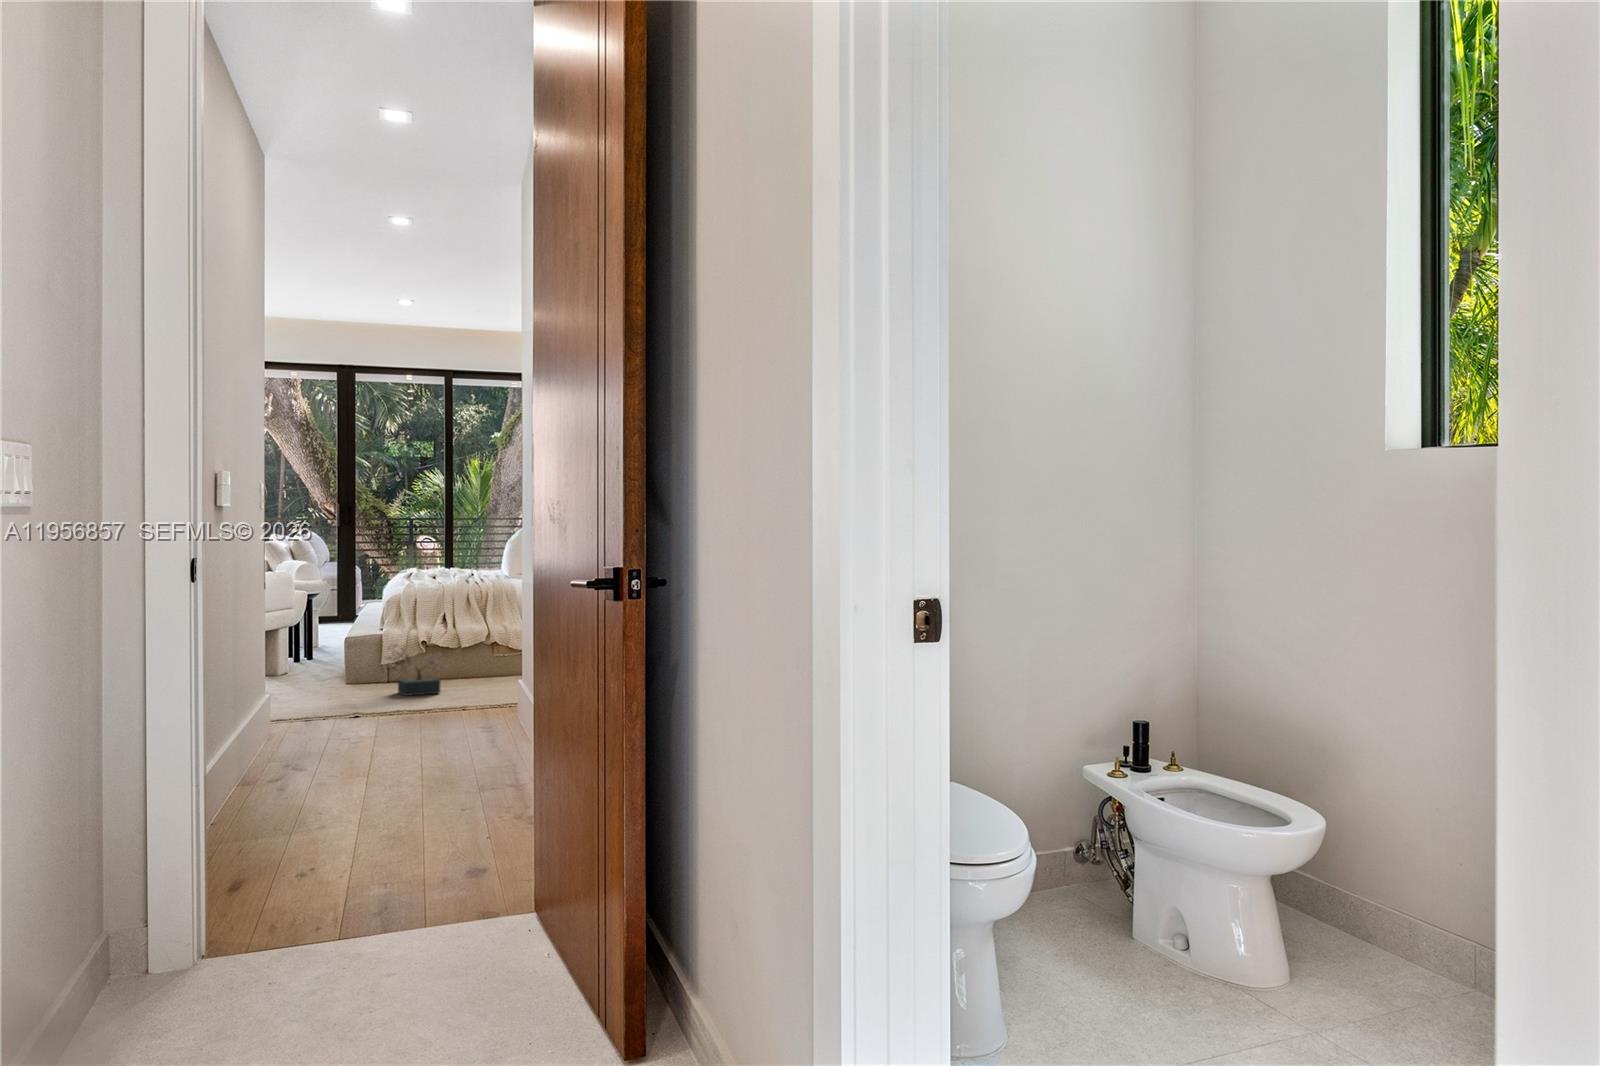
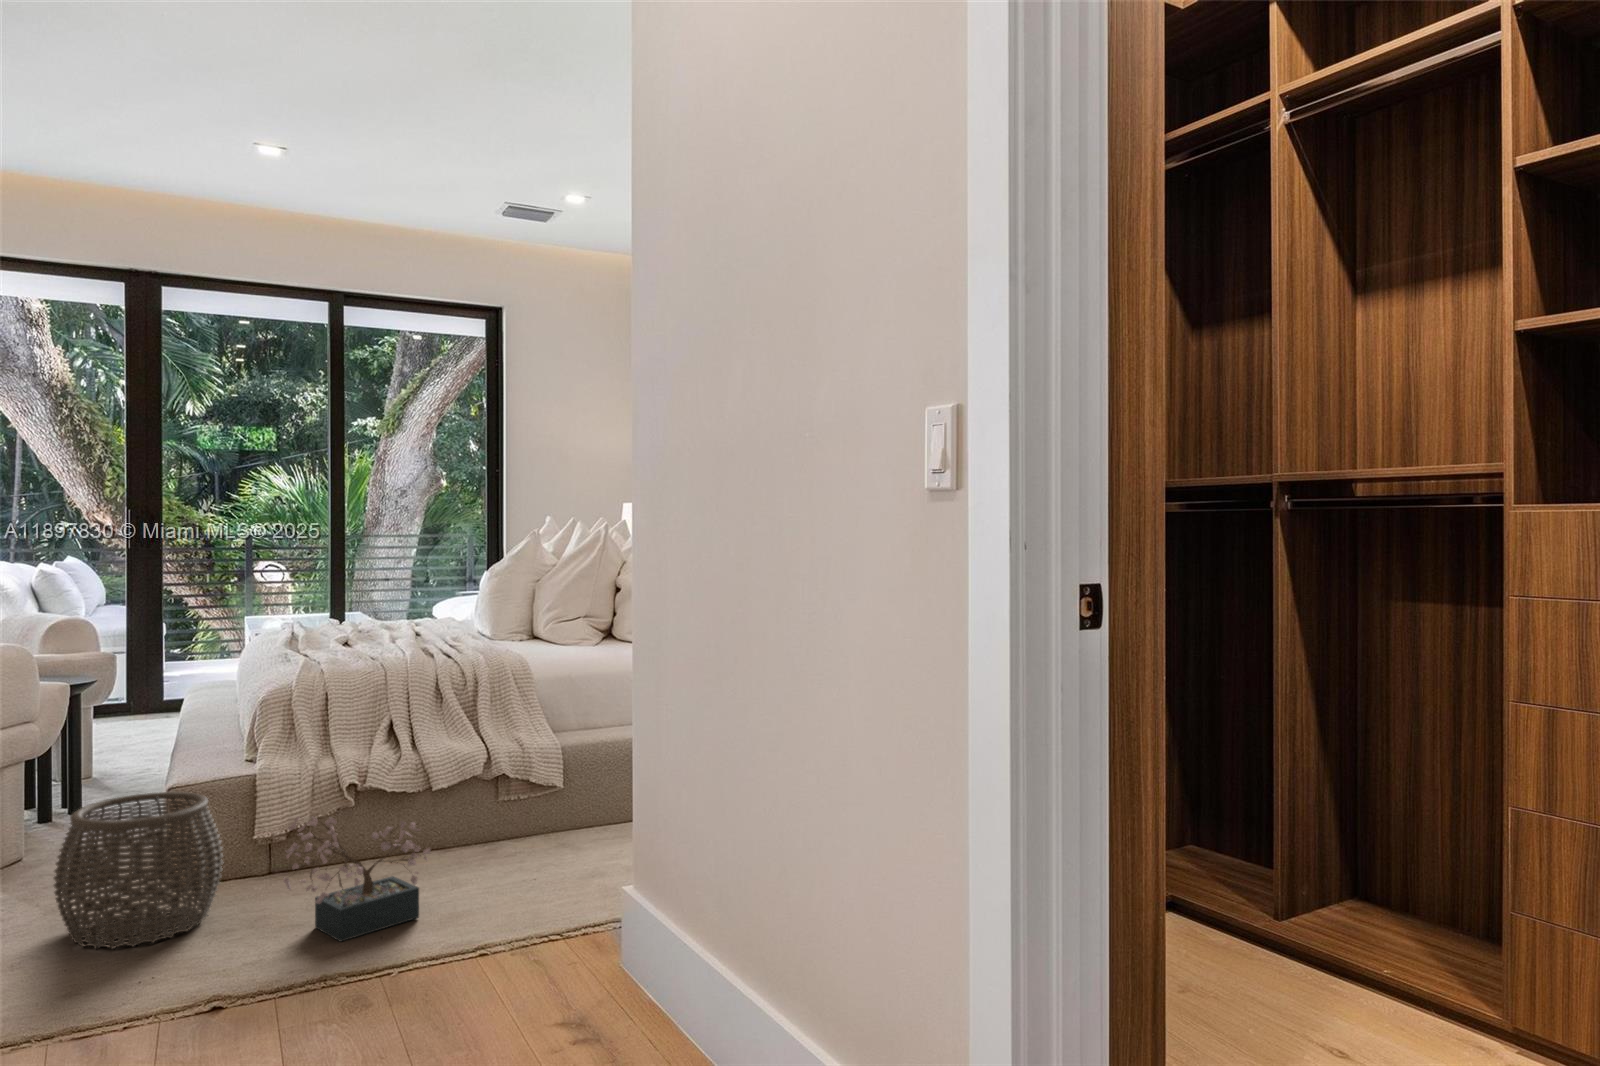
woven basket: none [300,635,365,692] -> present [54,792,223,949]

